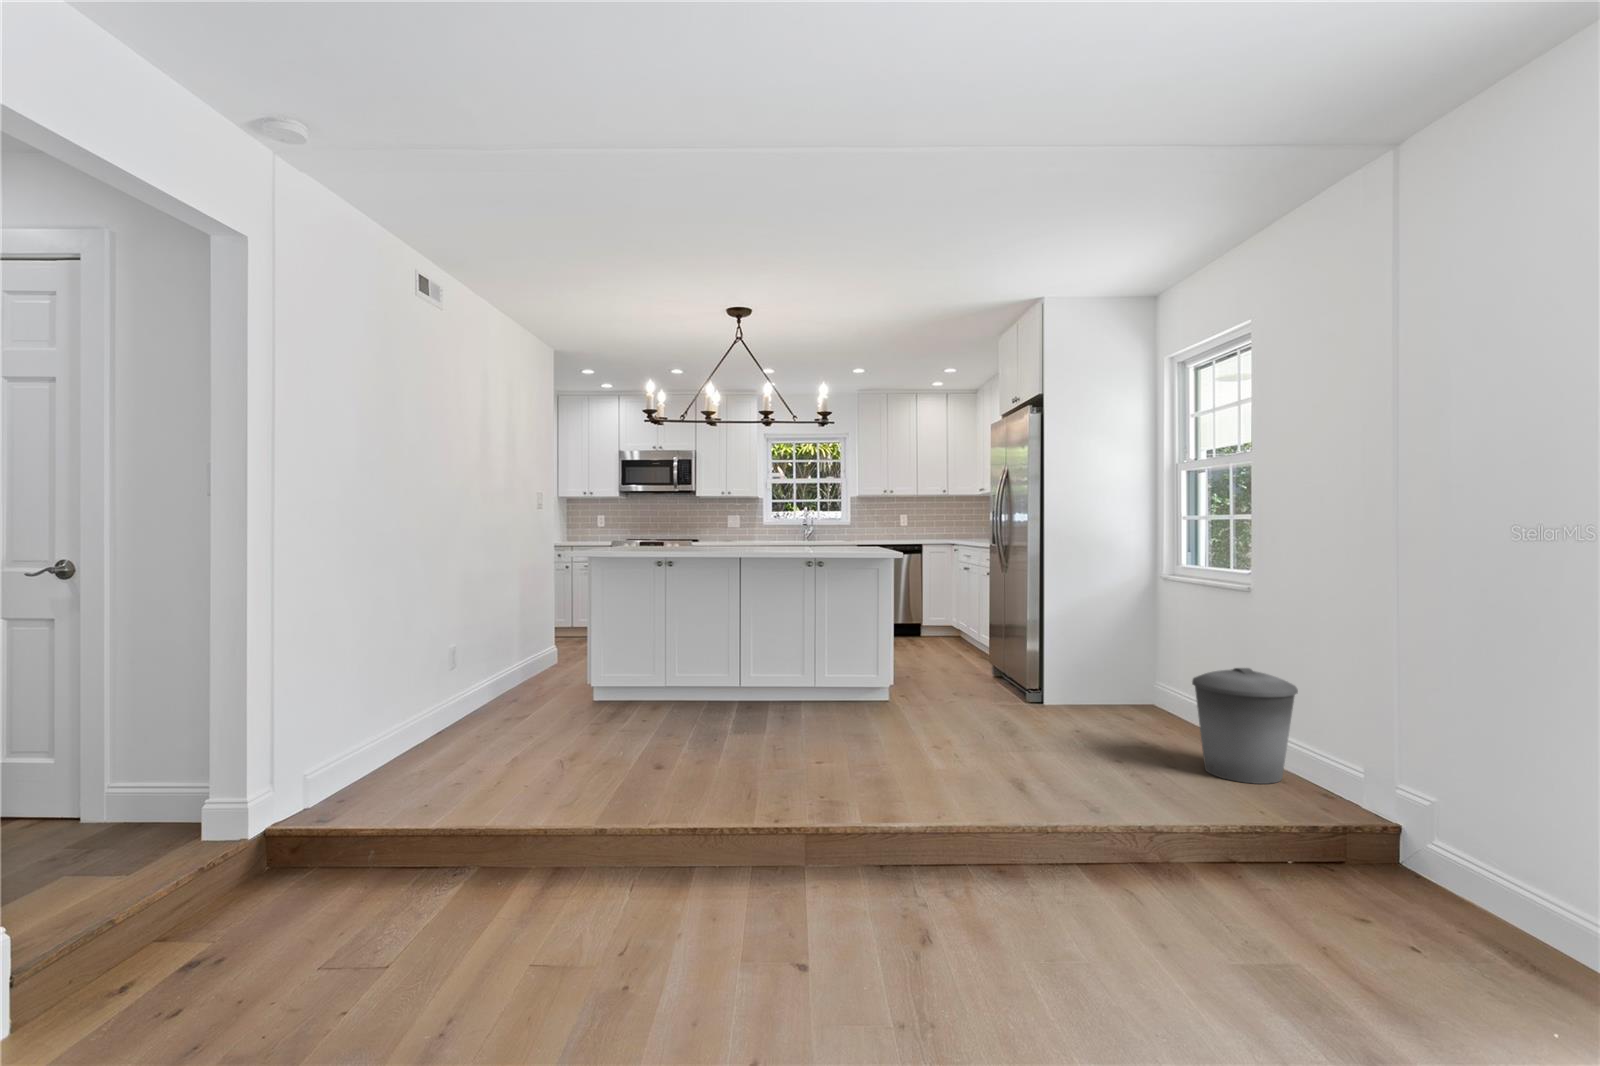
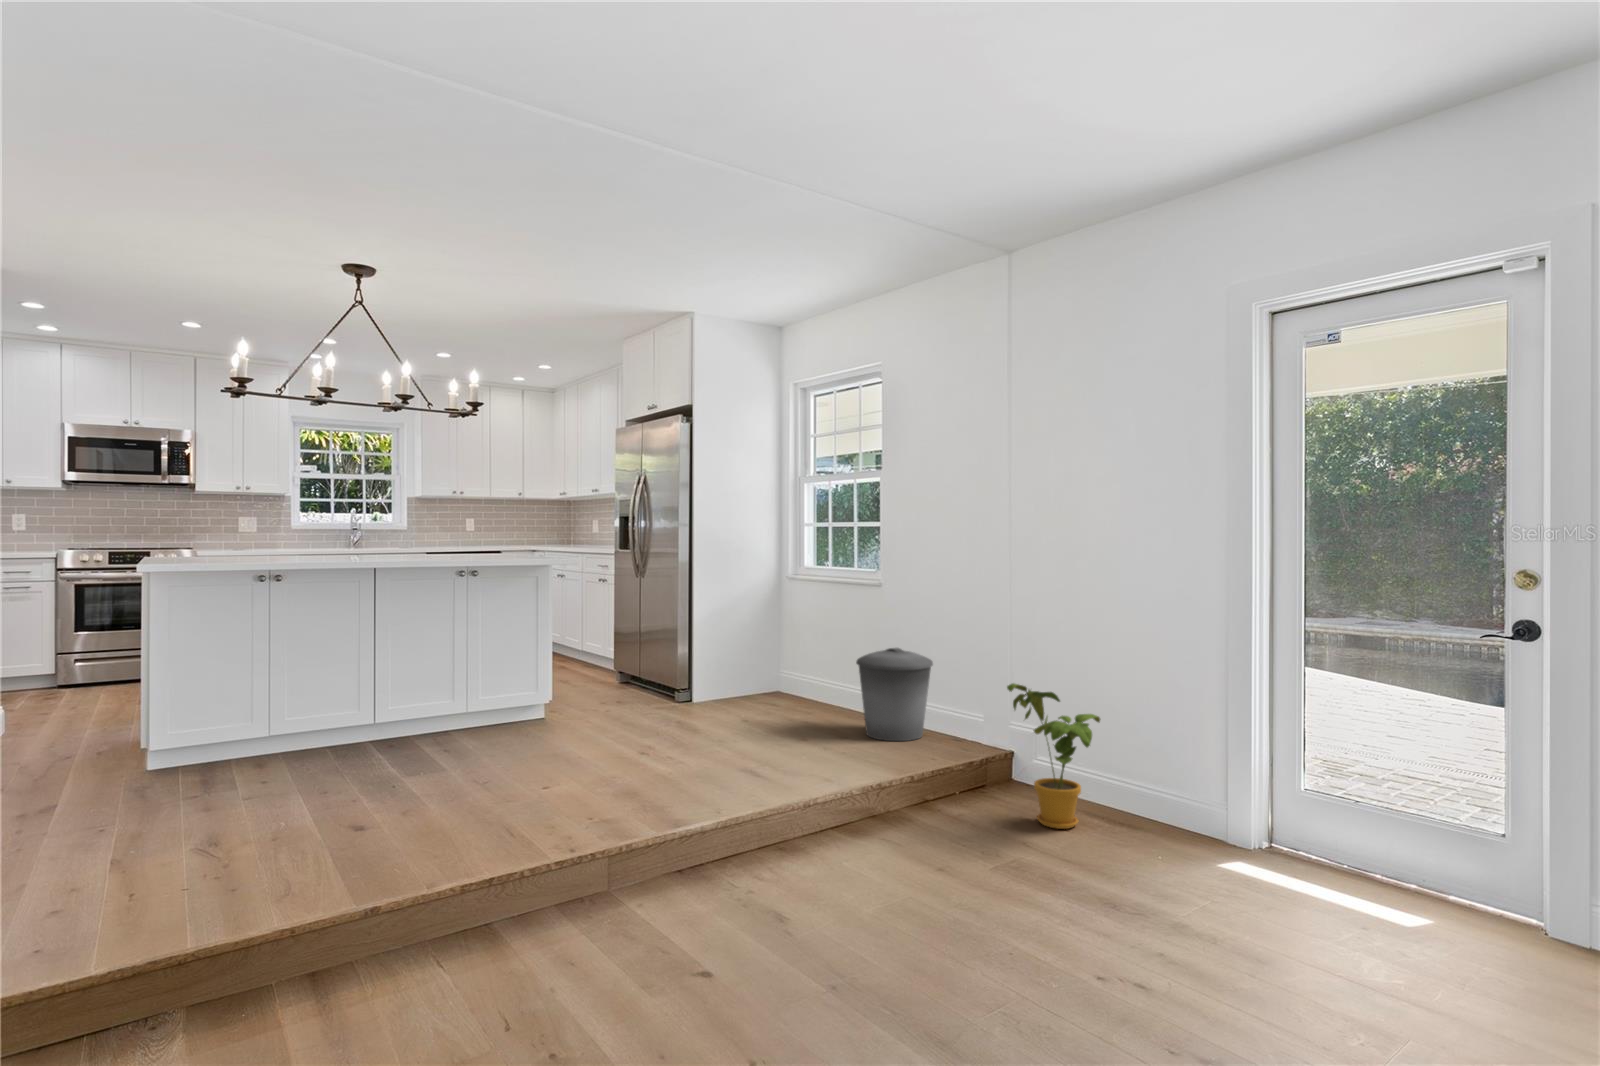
house plant: none [1330,729,1508,945] -> present [1007,683,1100,829]

